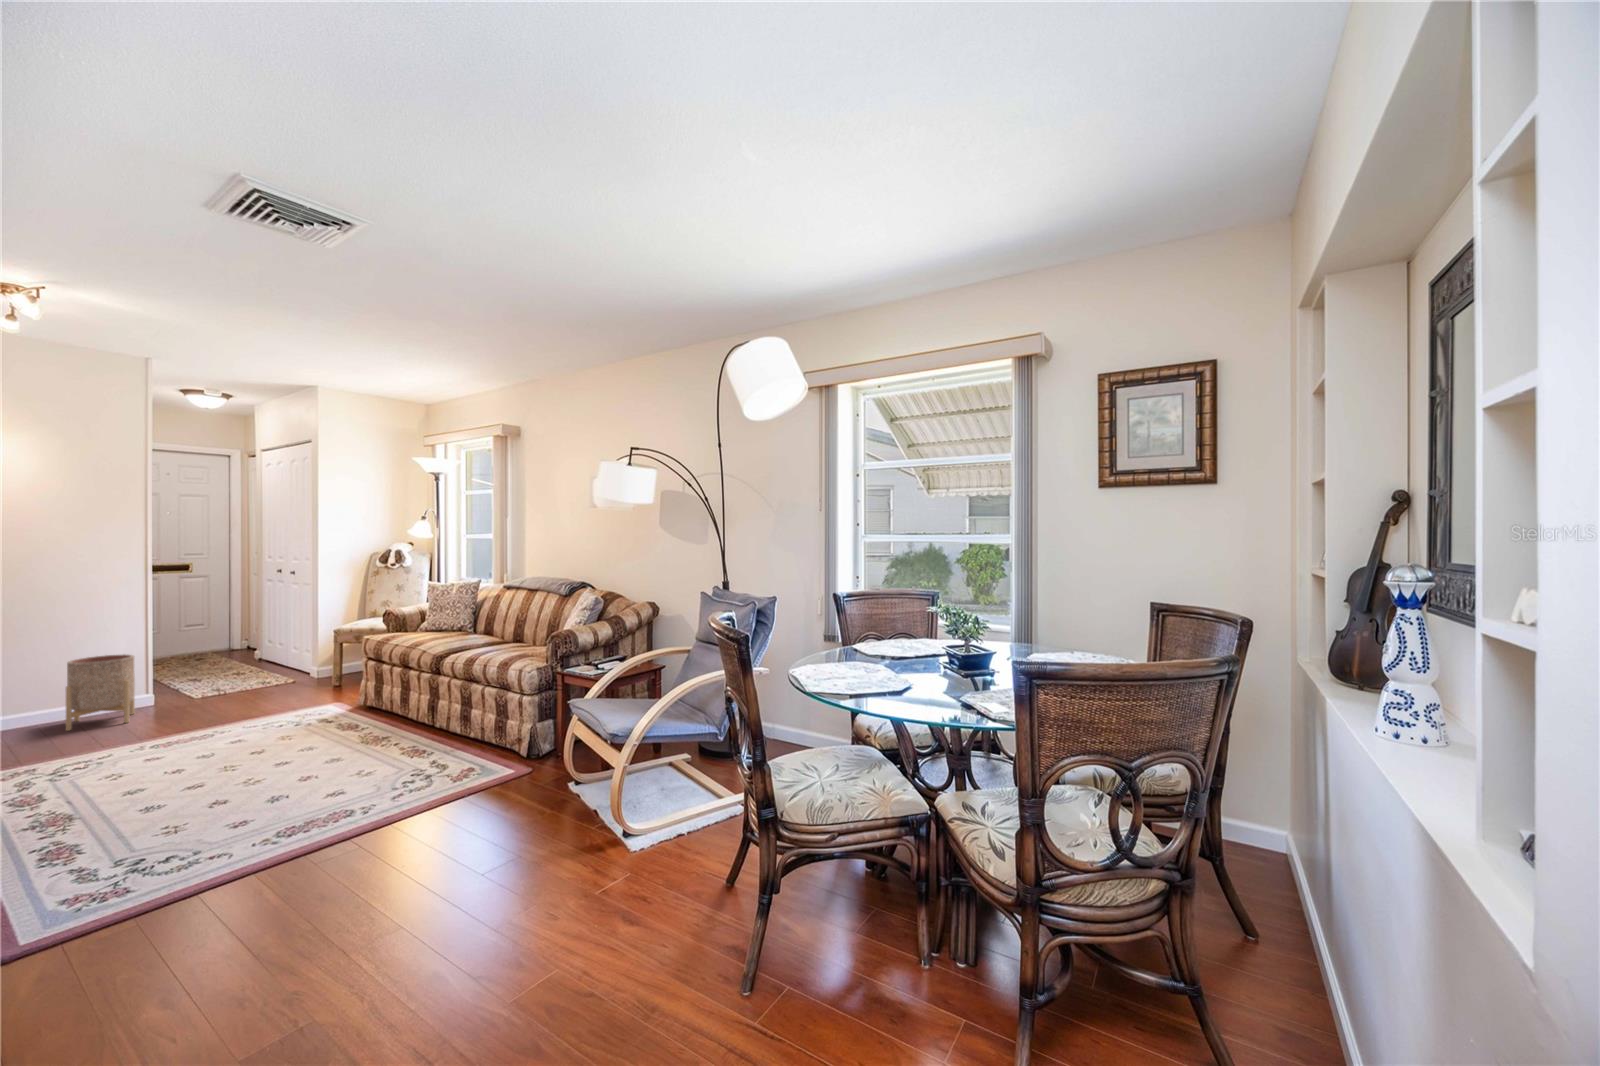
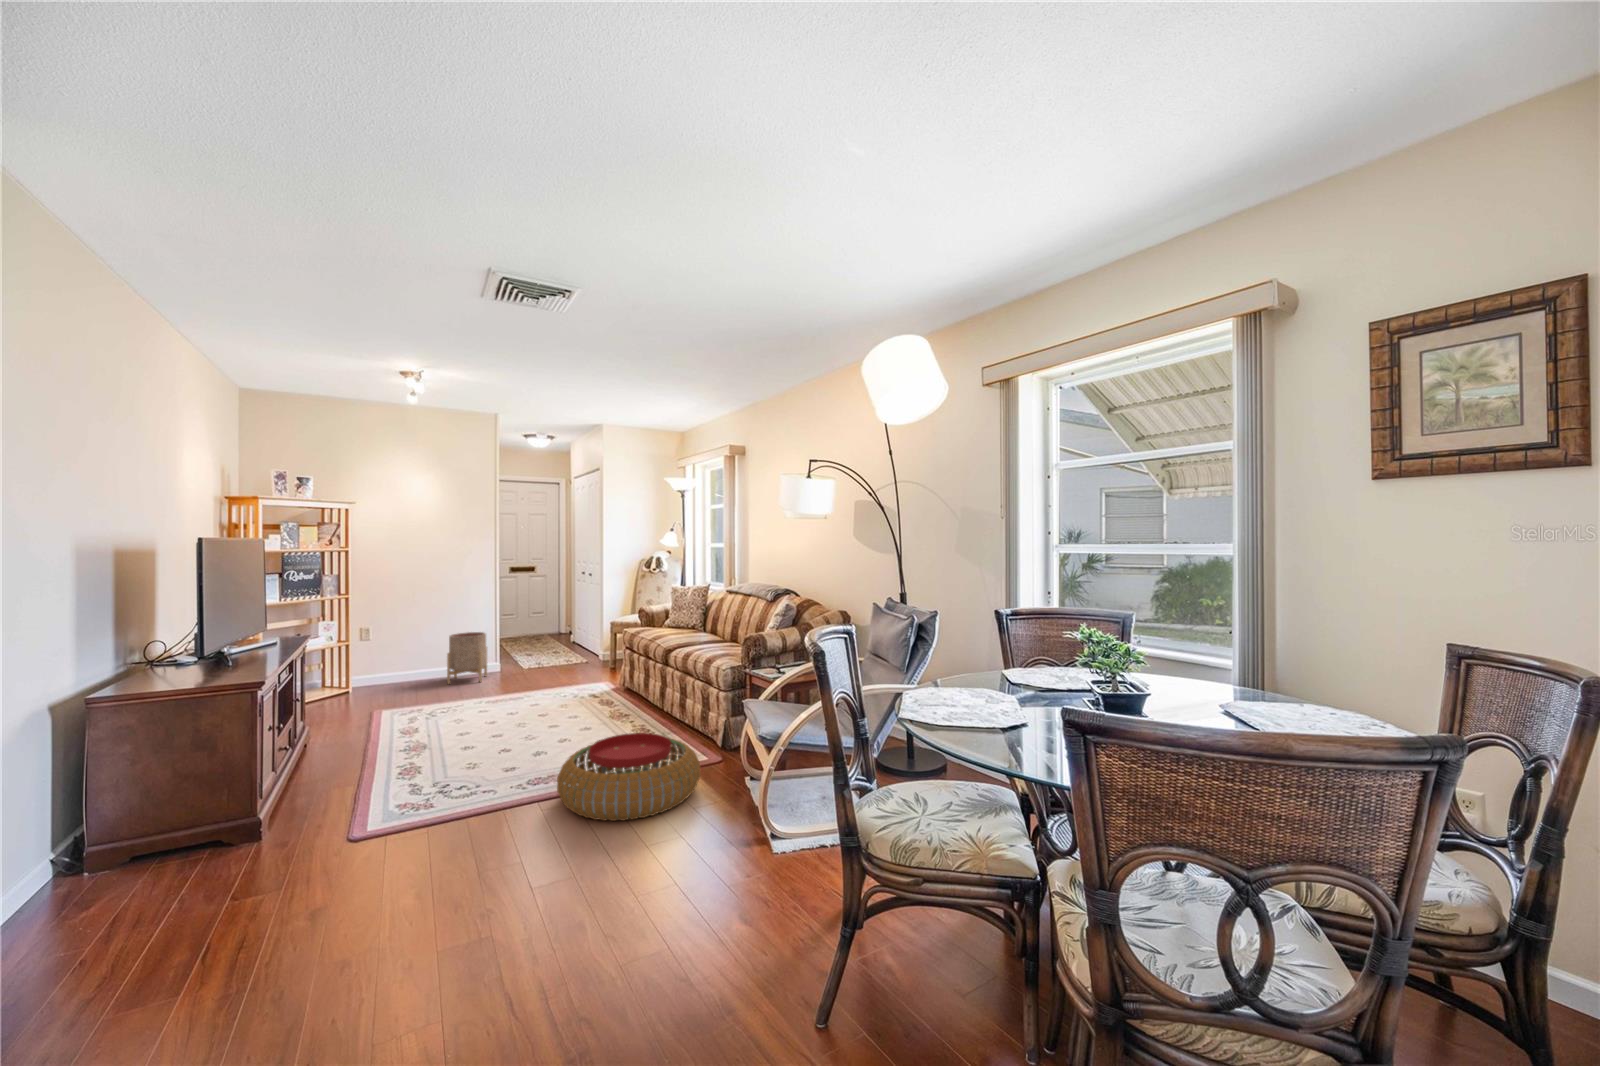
pouf: none [336,752,523,859] -> present [557,733,701,821]

